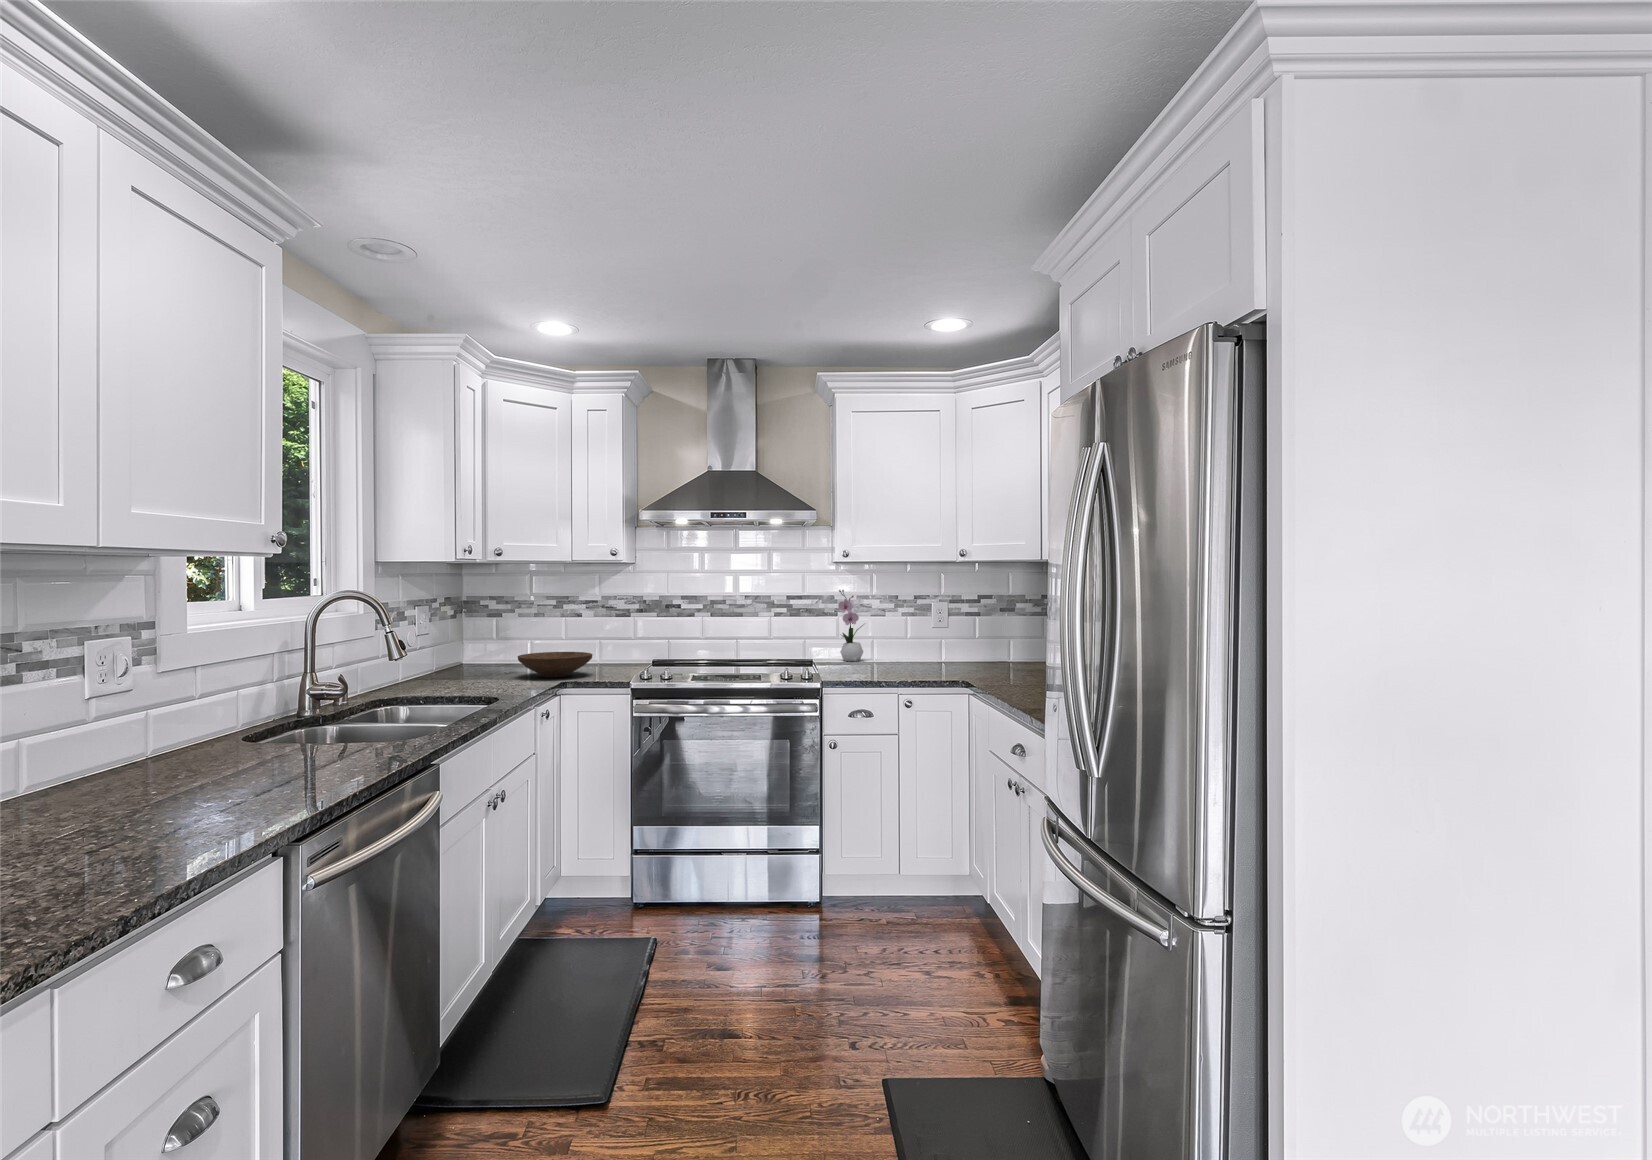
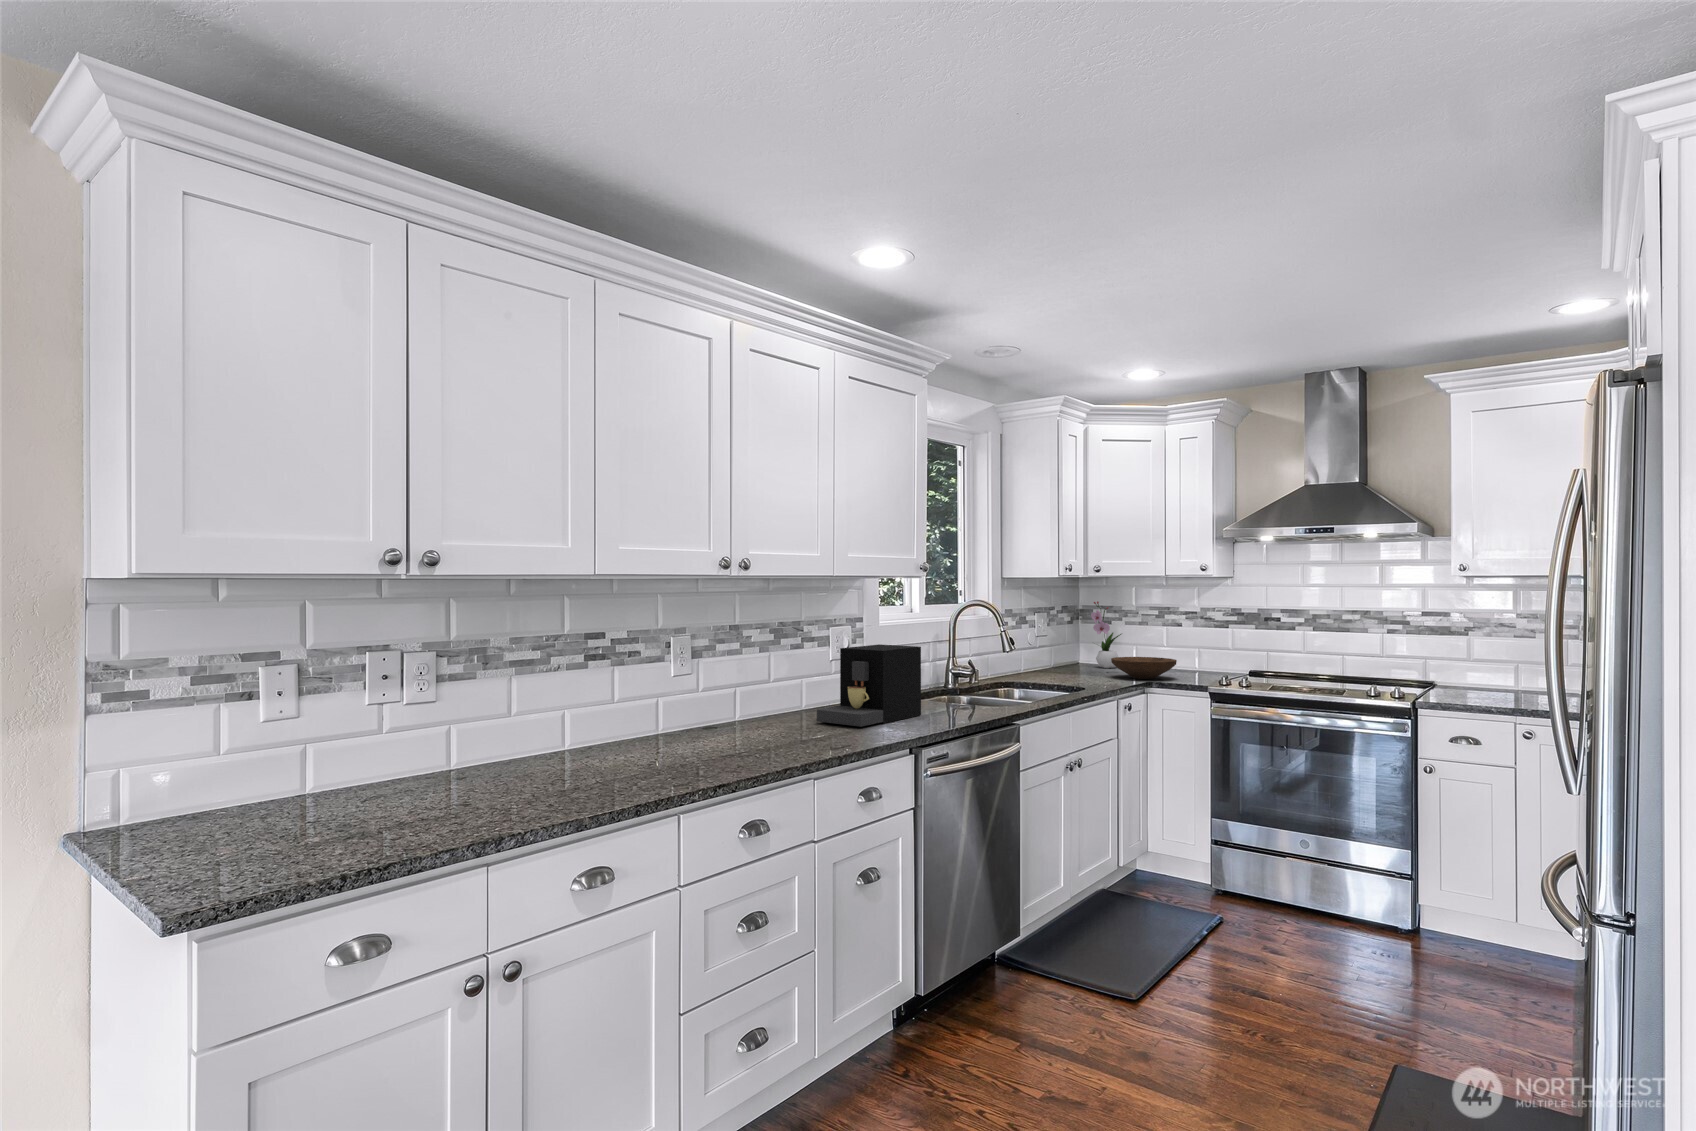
flower arrangement: present [838,590,863,661] -> present [1091,601,1121,668]
coffee maker: none [64,665,287,823] -> present [817,644,921,727]

